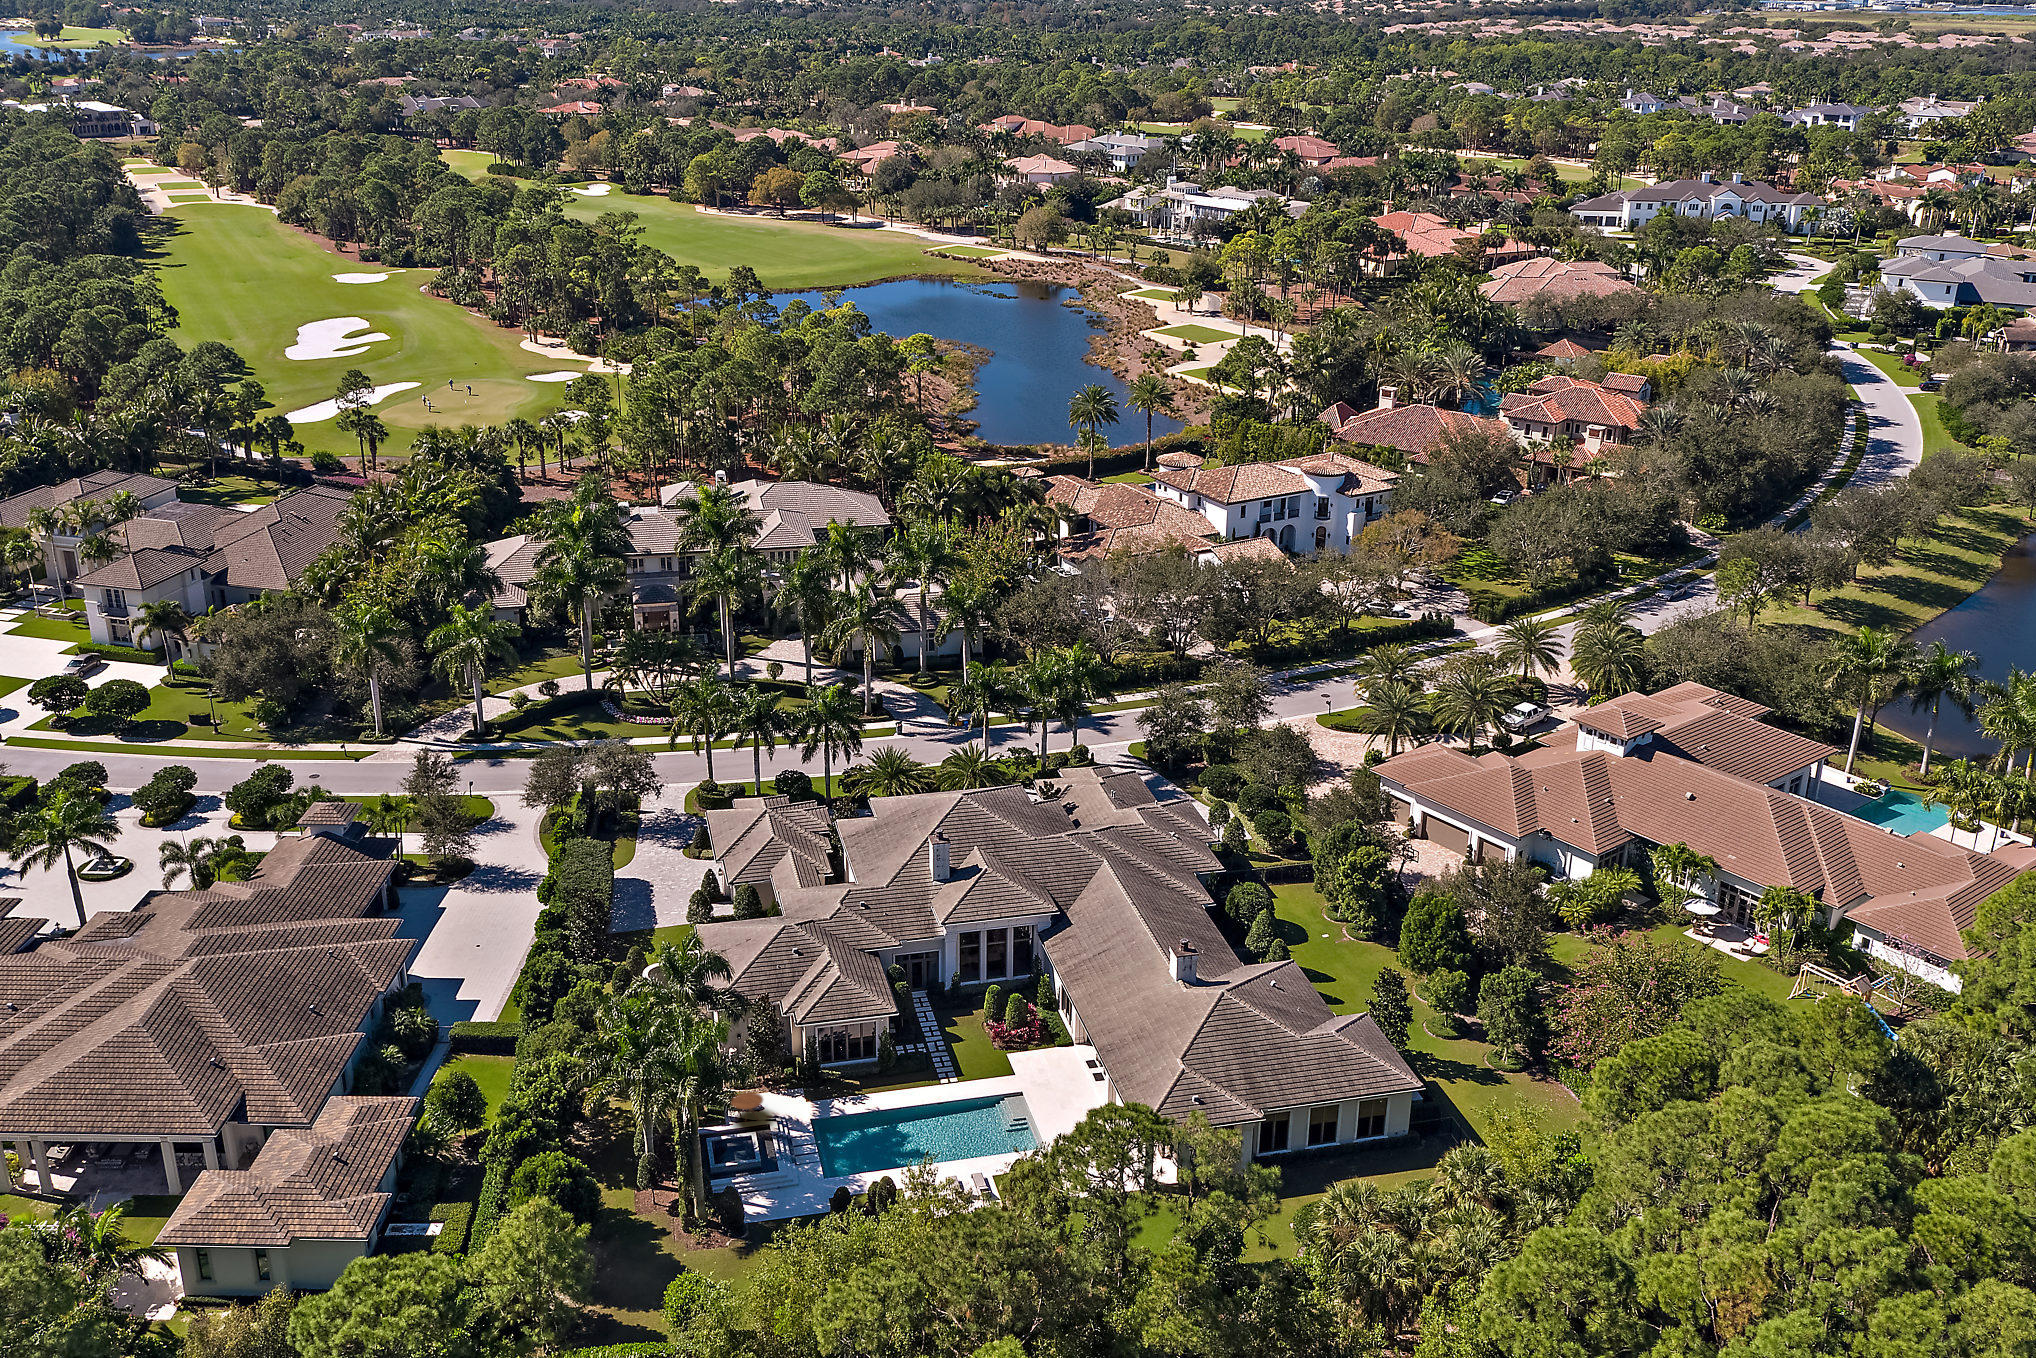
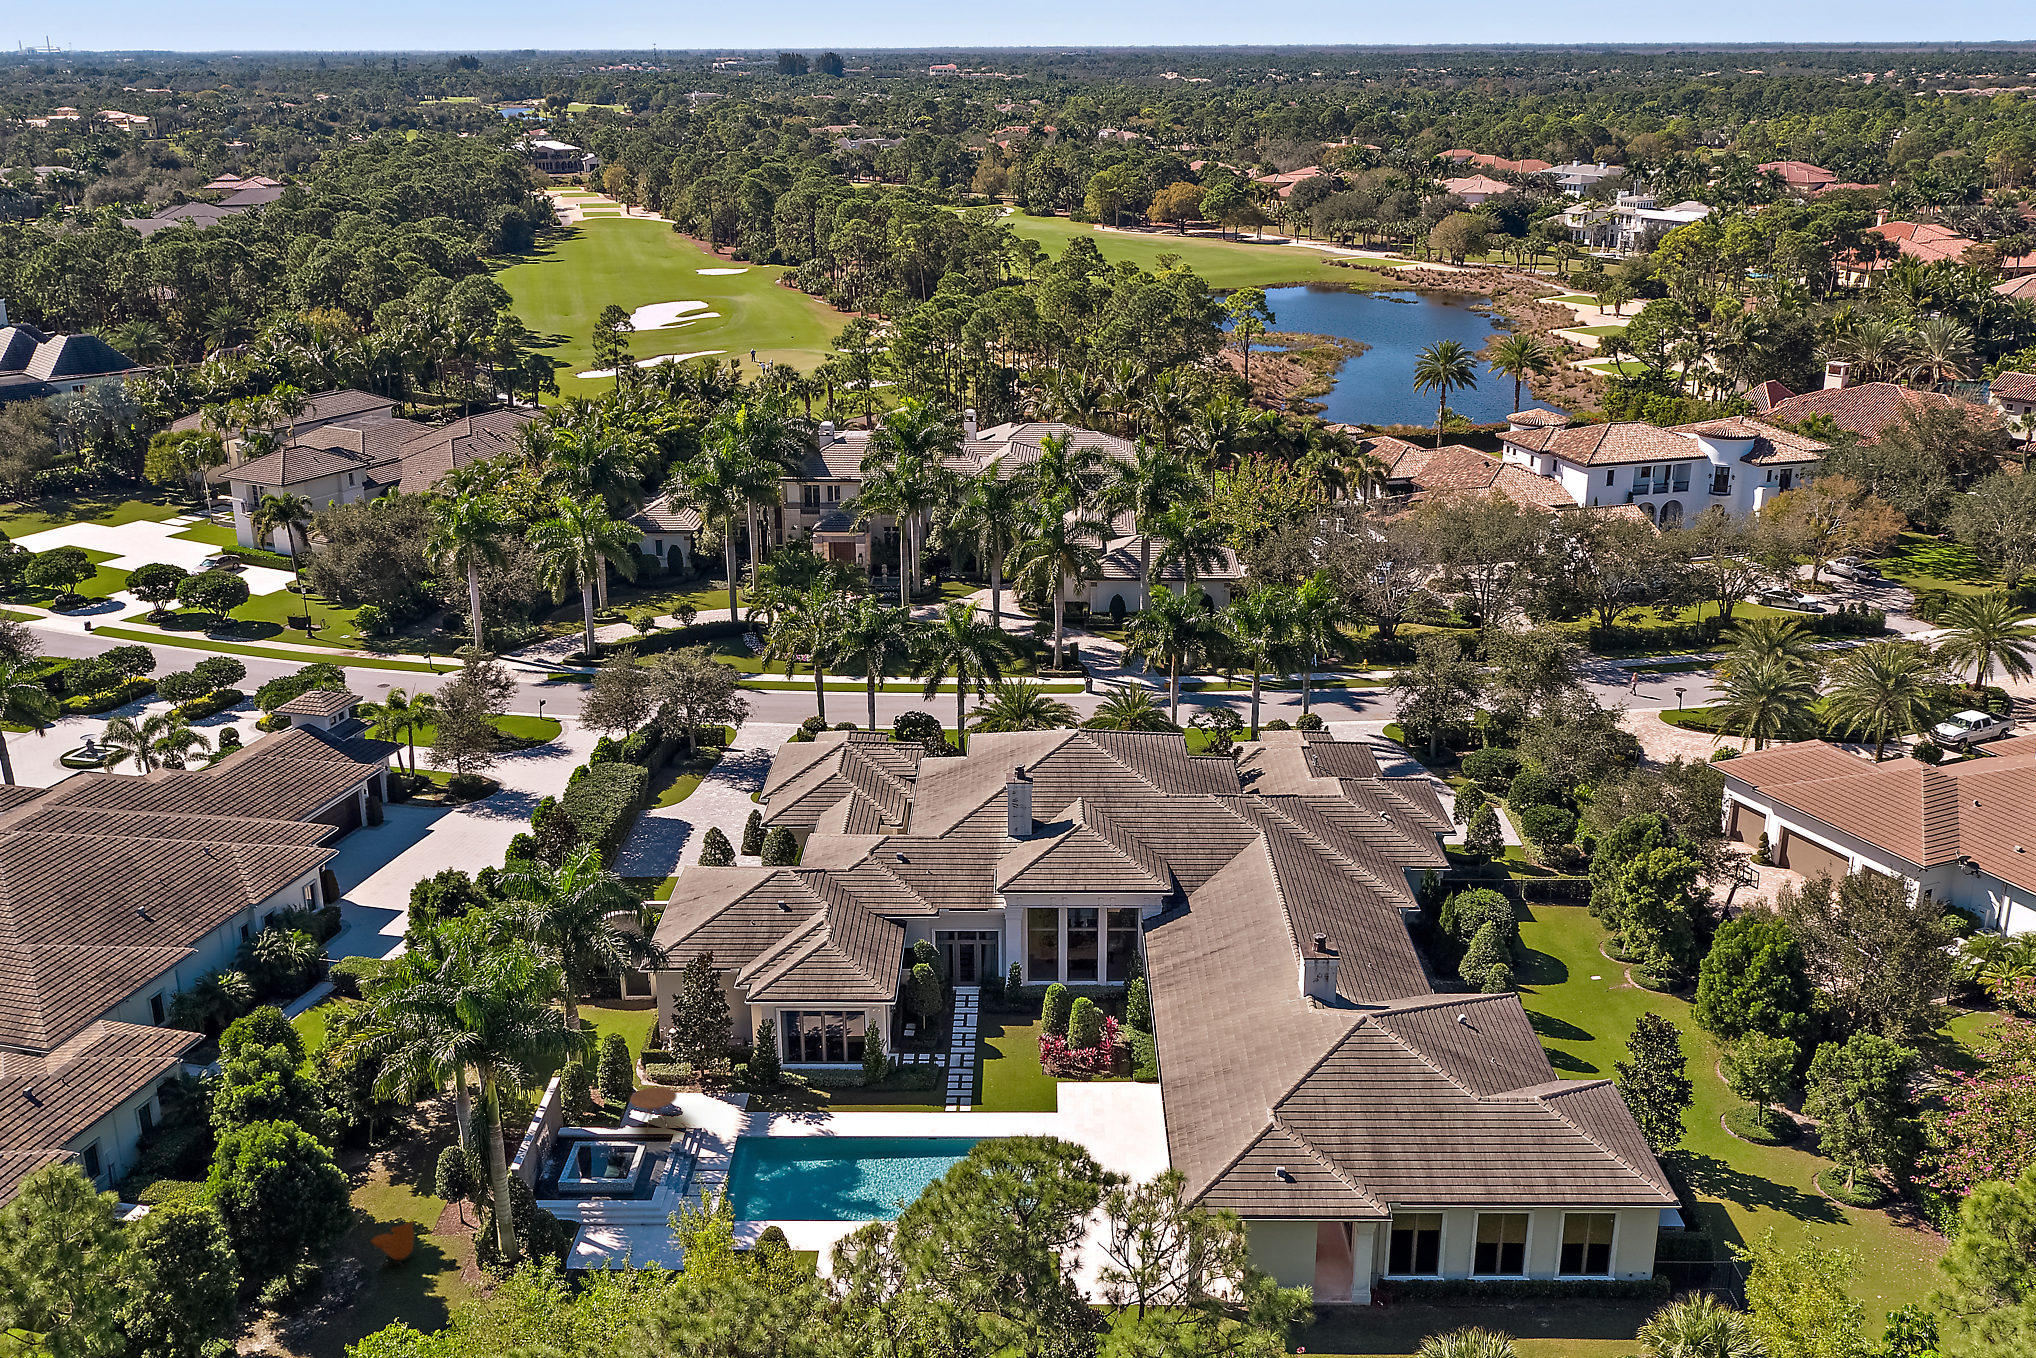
lounge chair: none [595,1209,632,1246] -> present [371,1220,414,1266]

